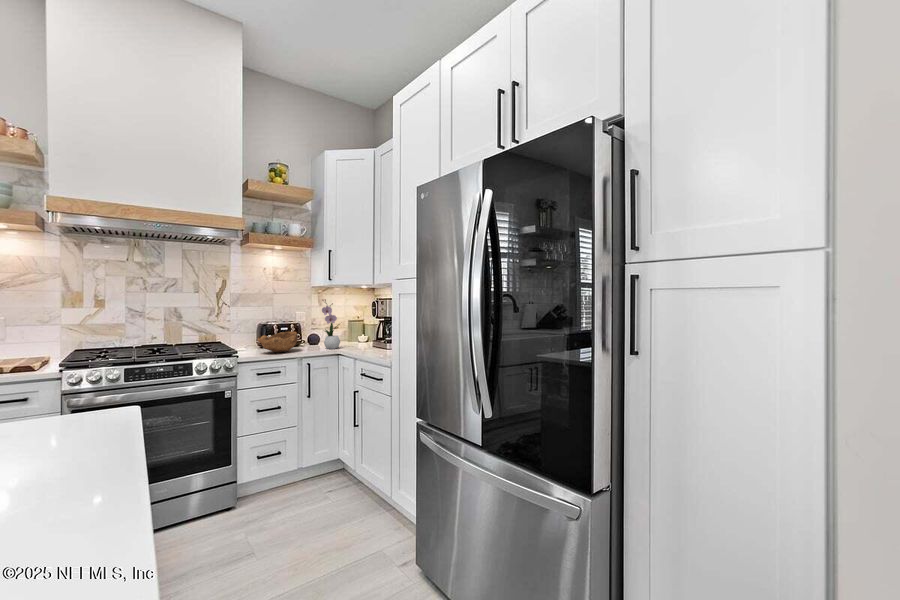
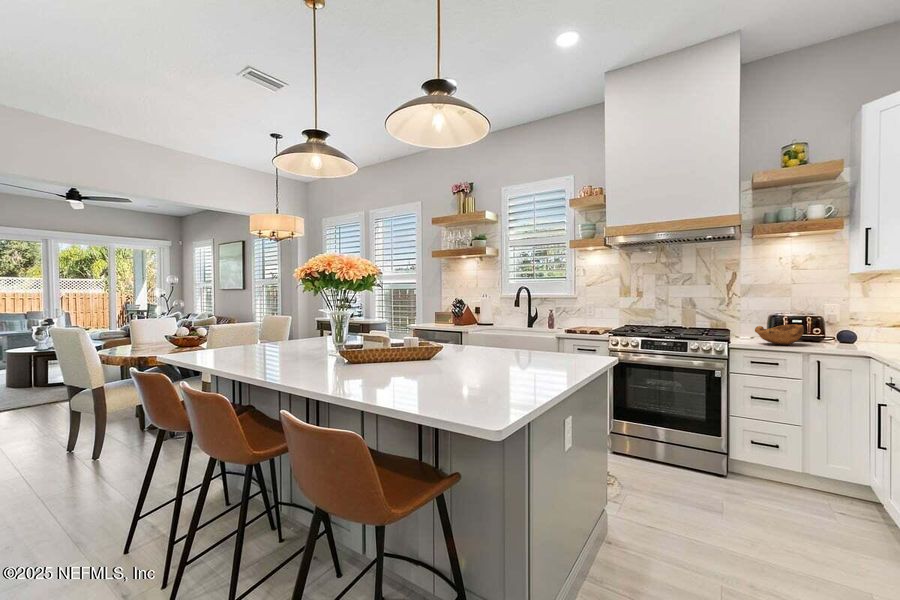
flower arrangement: present [322,299,340,349] -> none [836,290,872,349]

